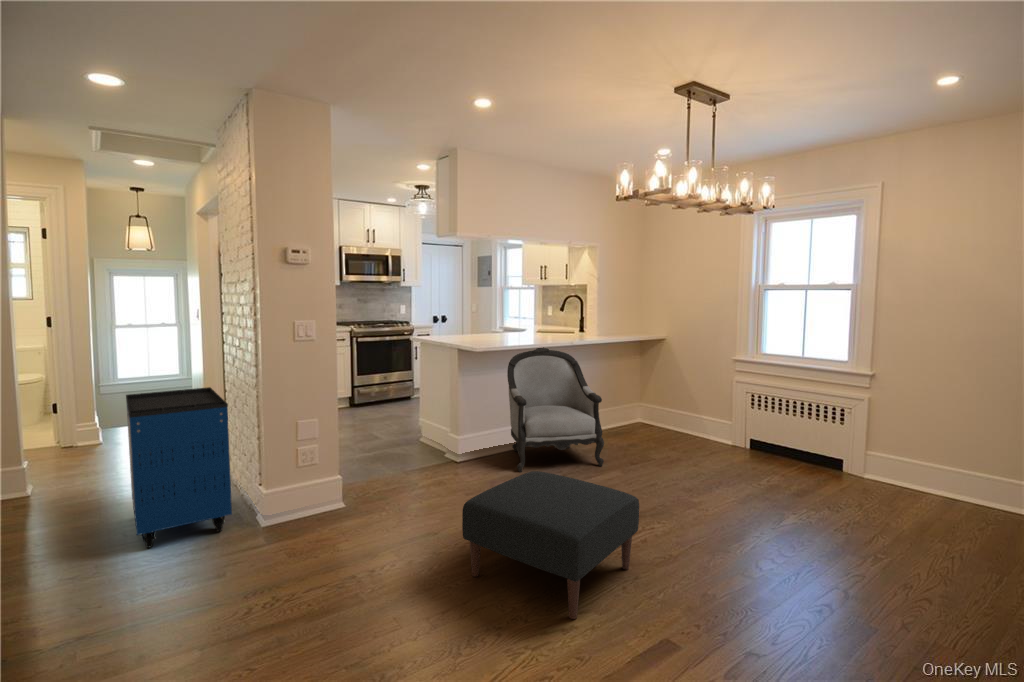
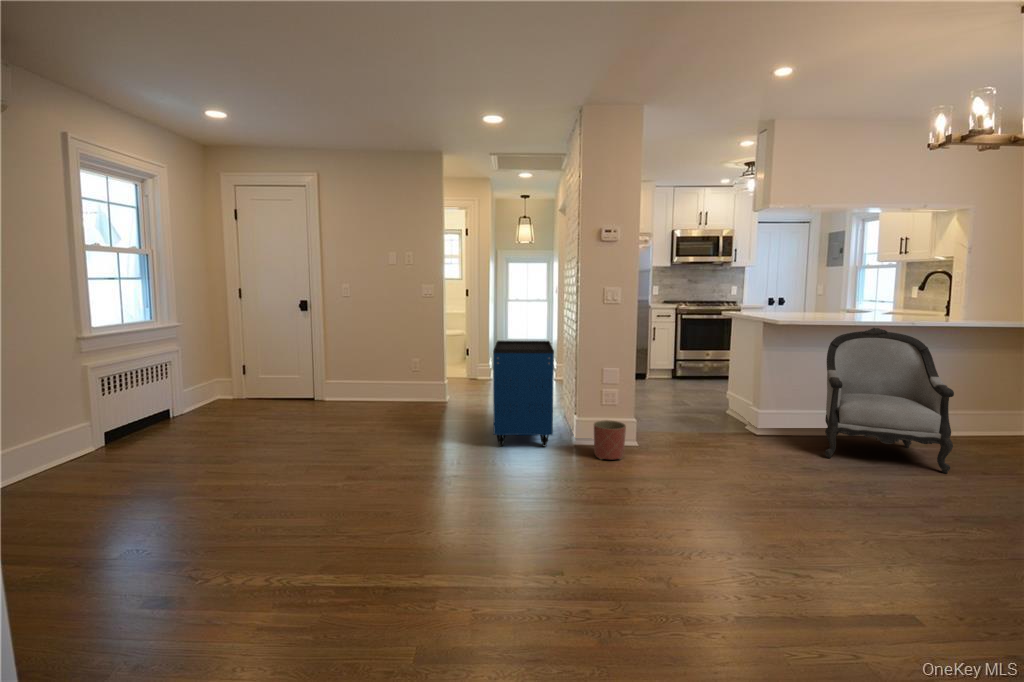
ottoman: present [462,471,639,619] -> none [724,448,949,594]
planter: none [290,479,331,531] -> present [594,420,626,460]

